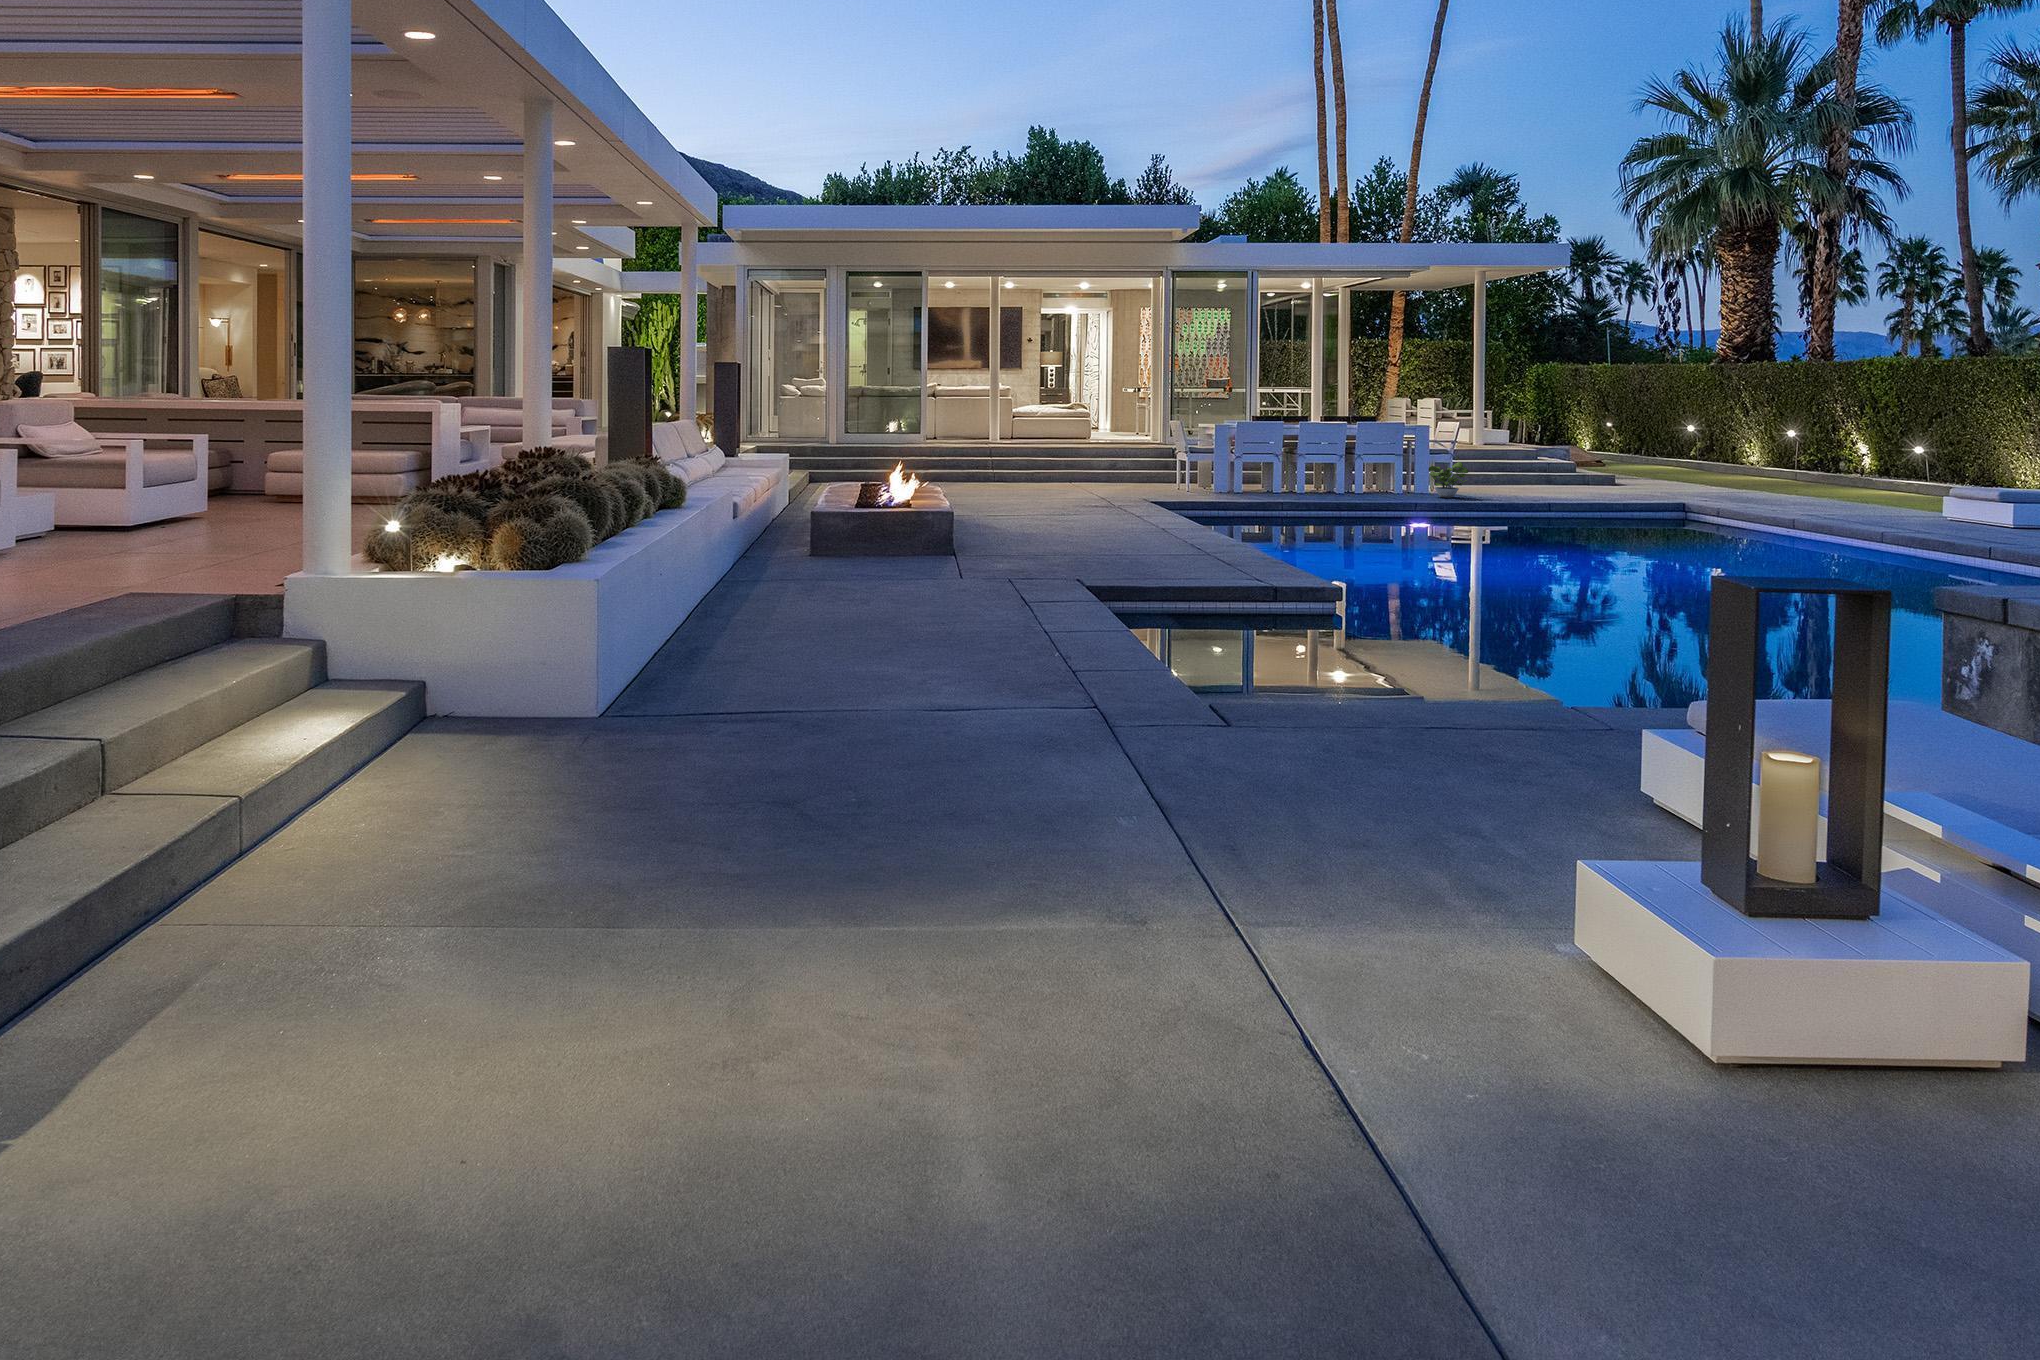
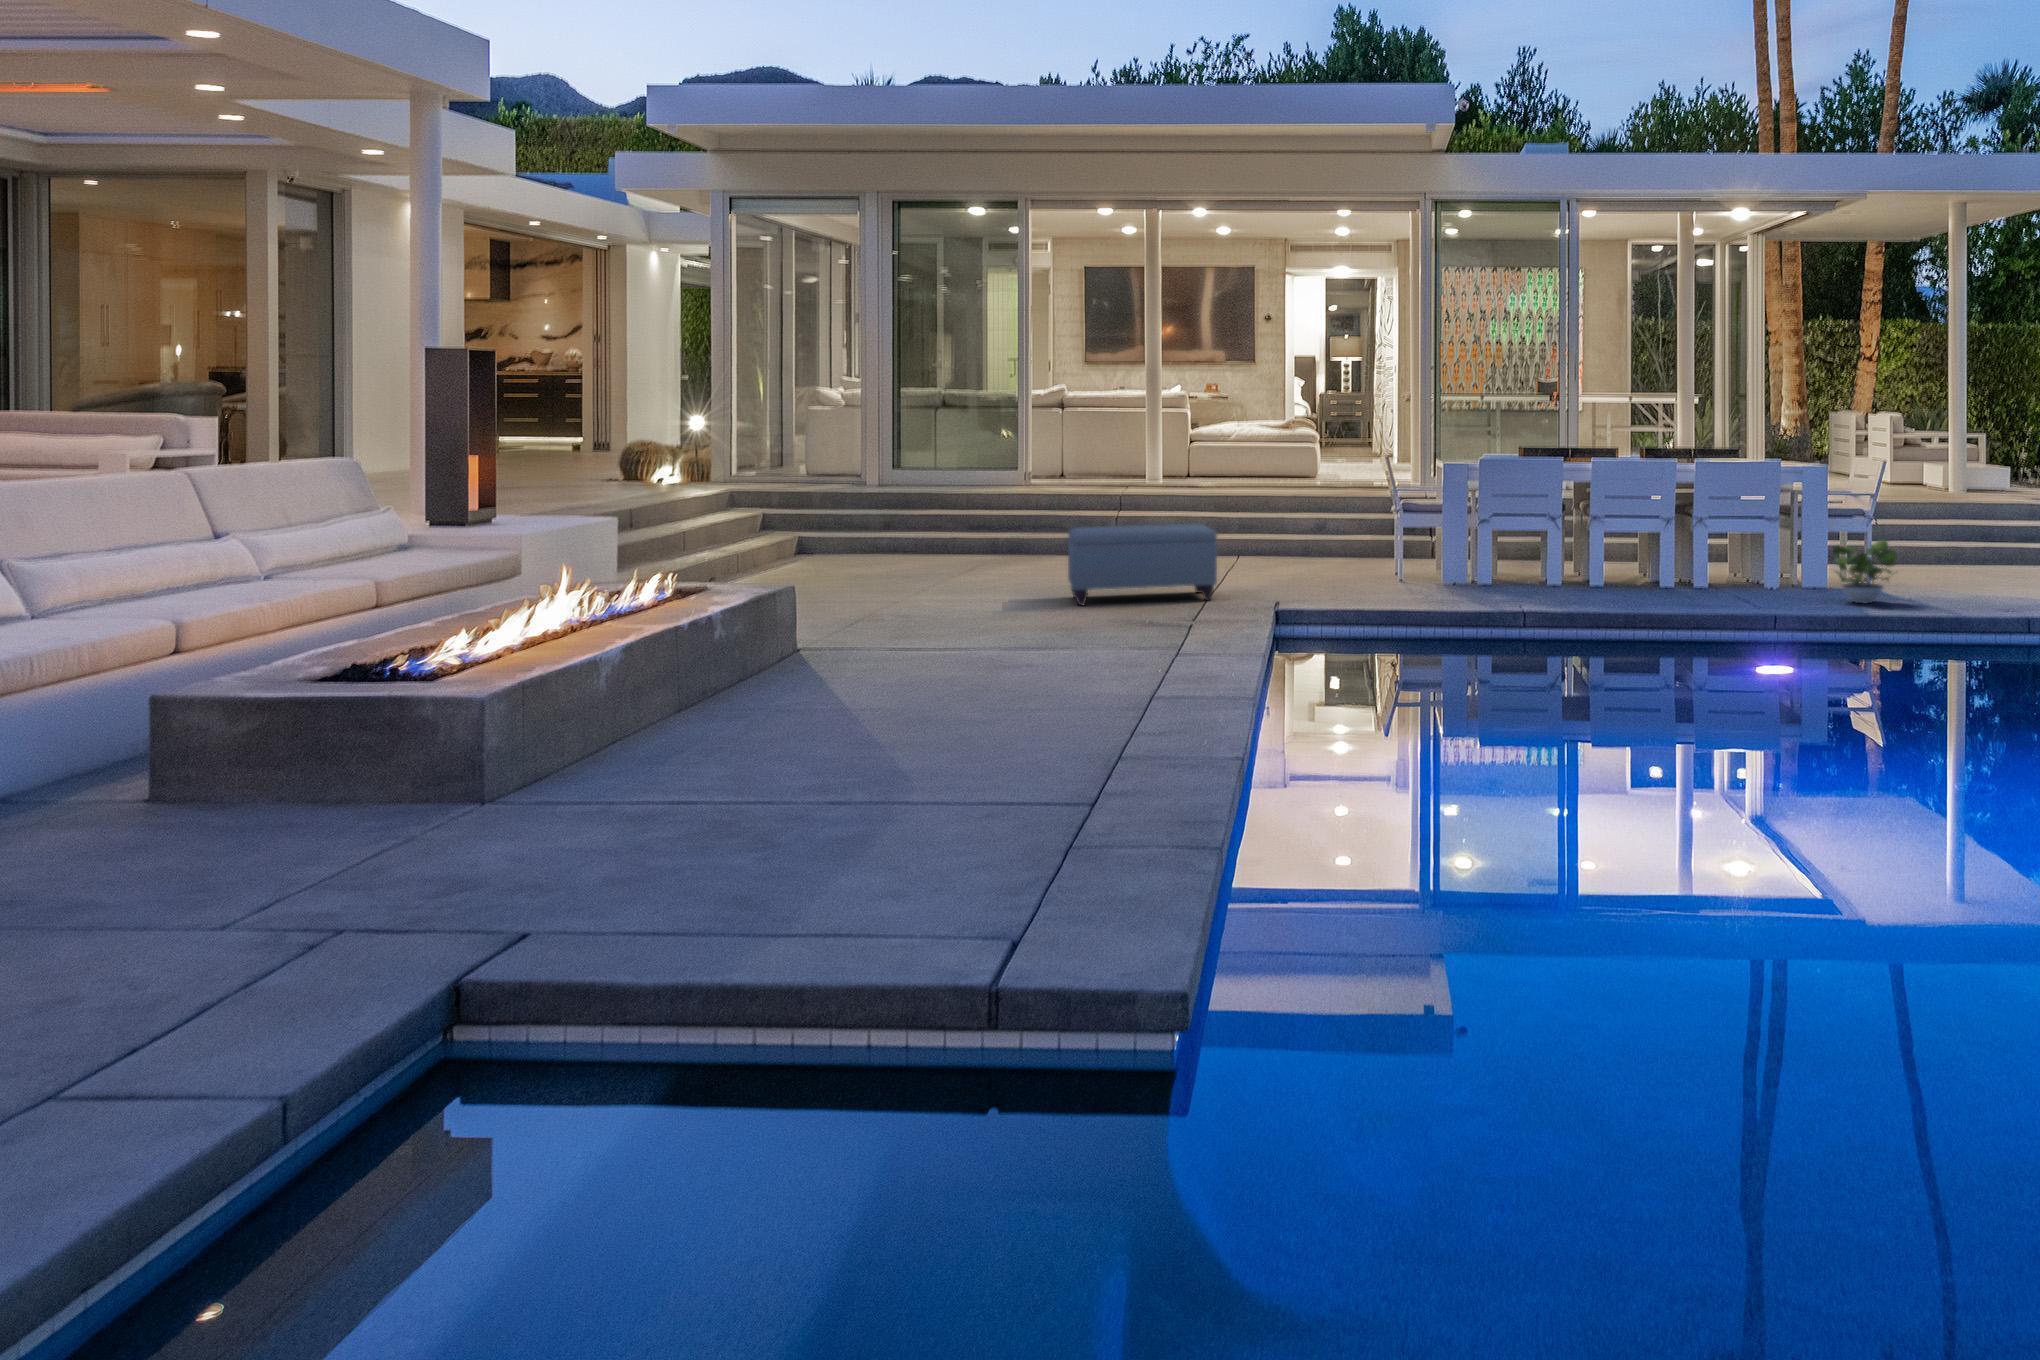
ottoman: none [995,452,1084,496] -> present [1068,524,1217,605]

